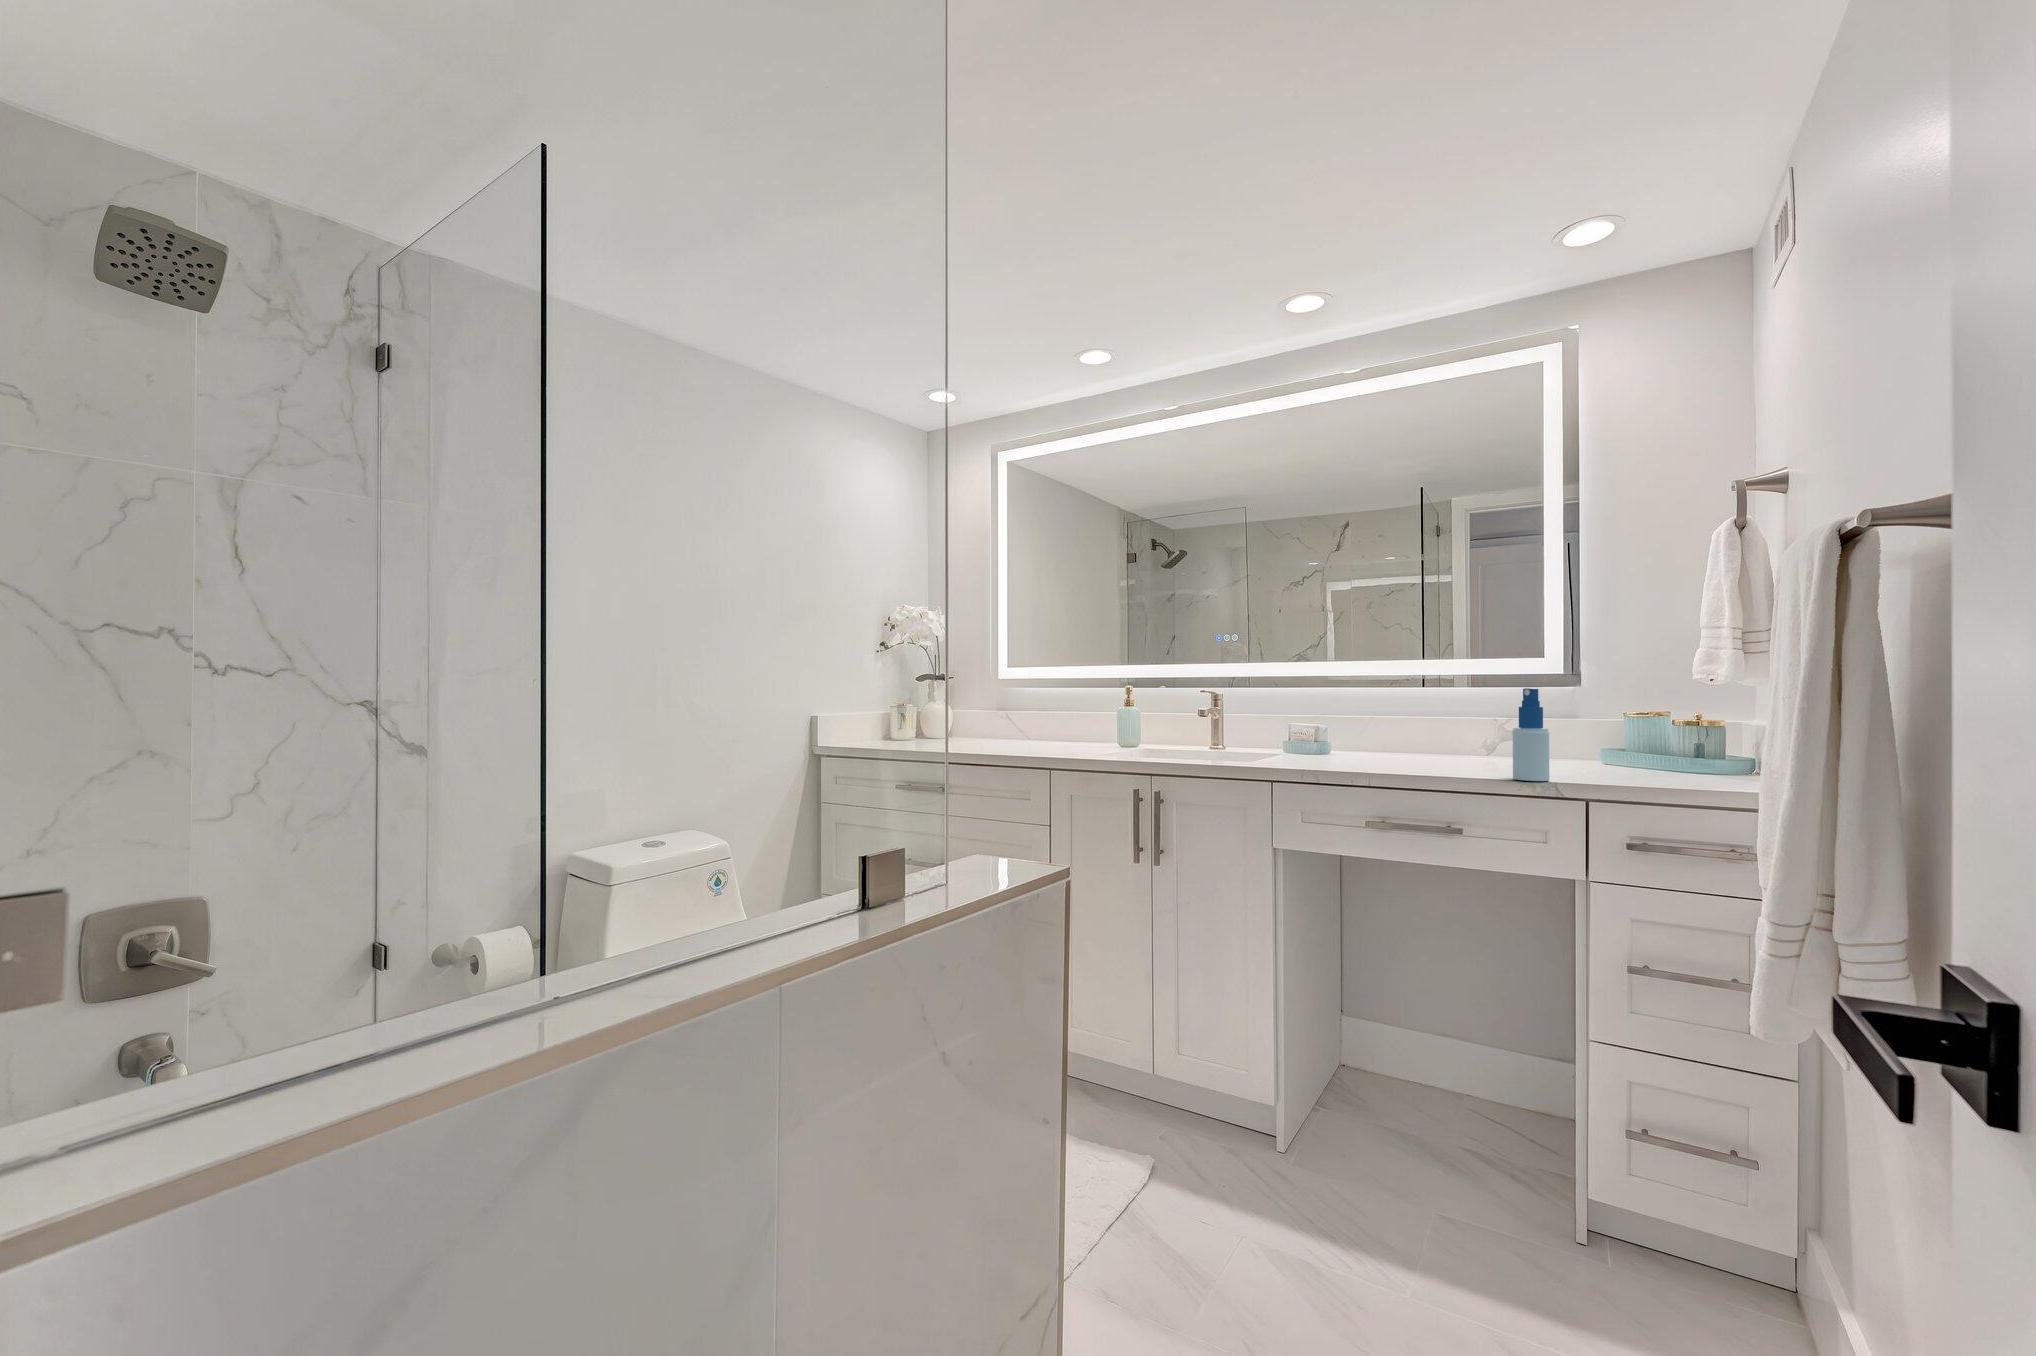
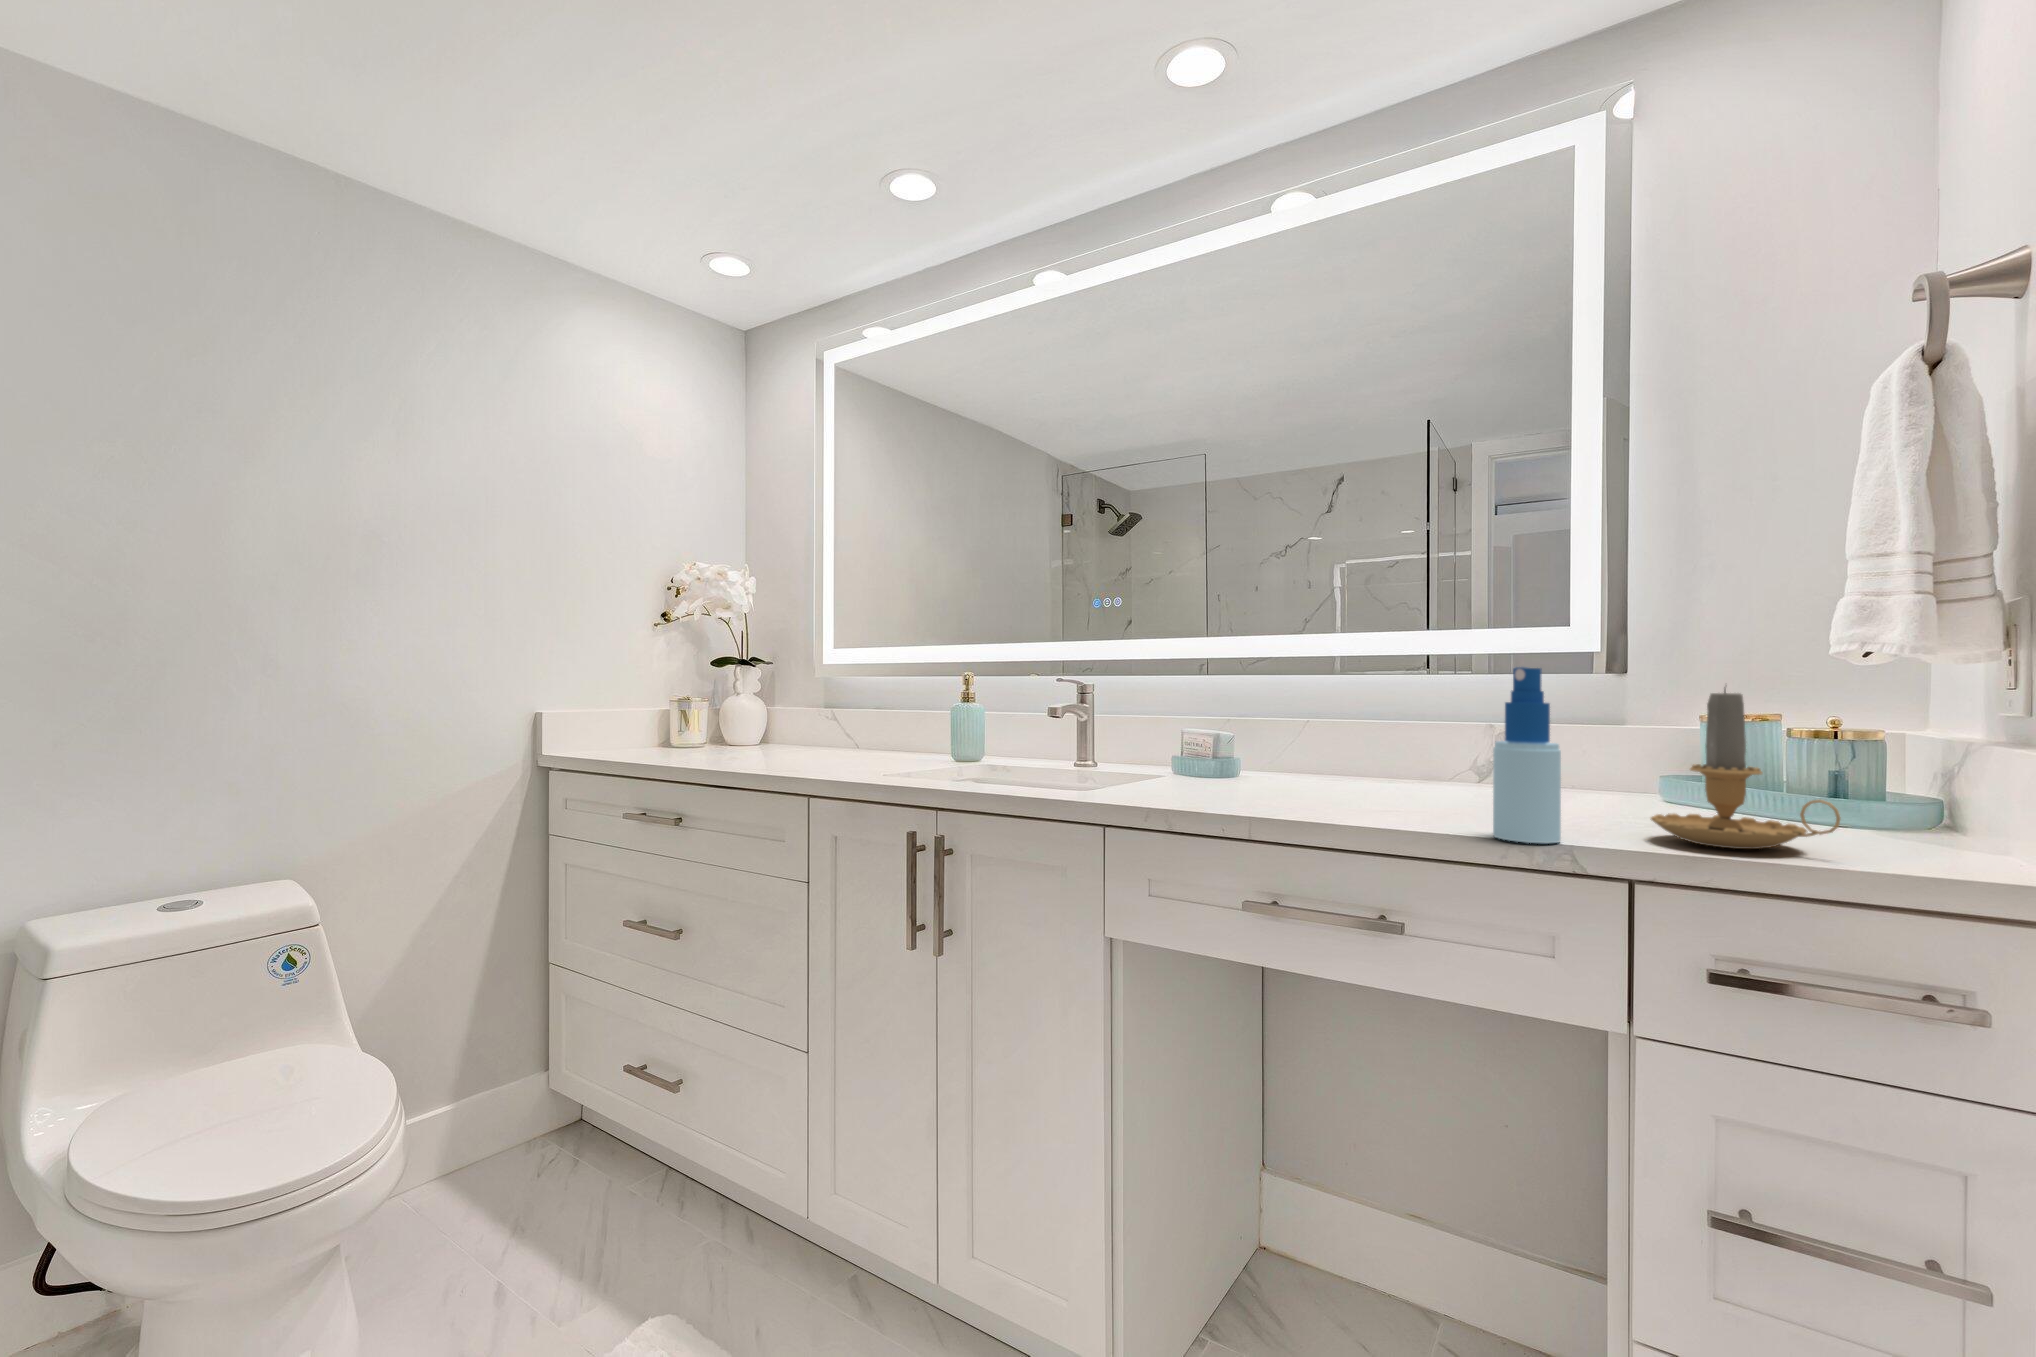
candle: none [1596,697,1690,782] -> present [1651,689,1840,849]

